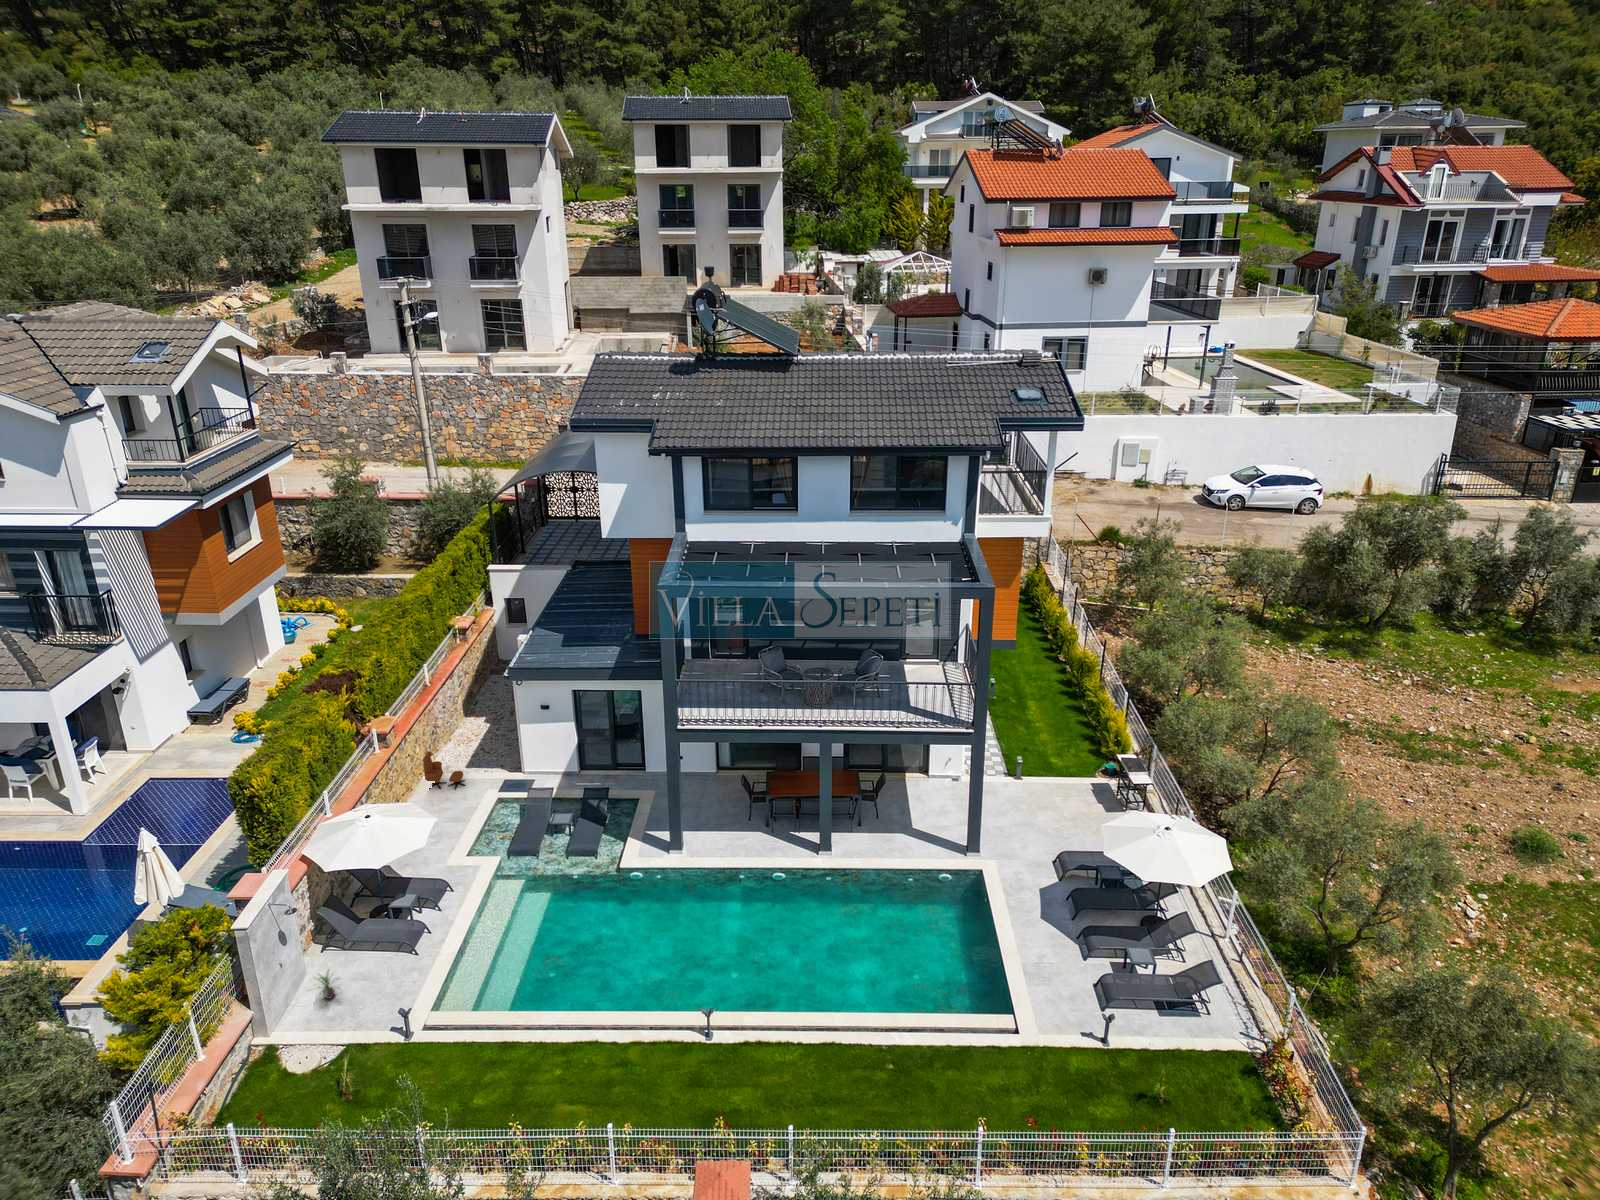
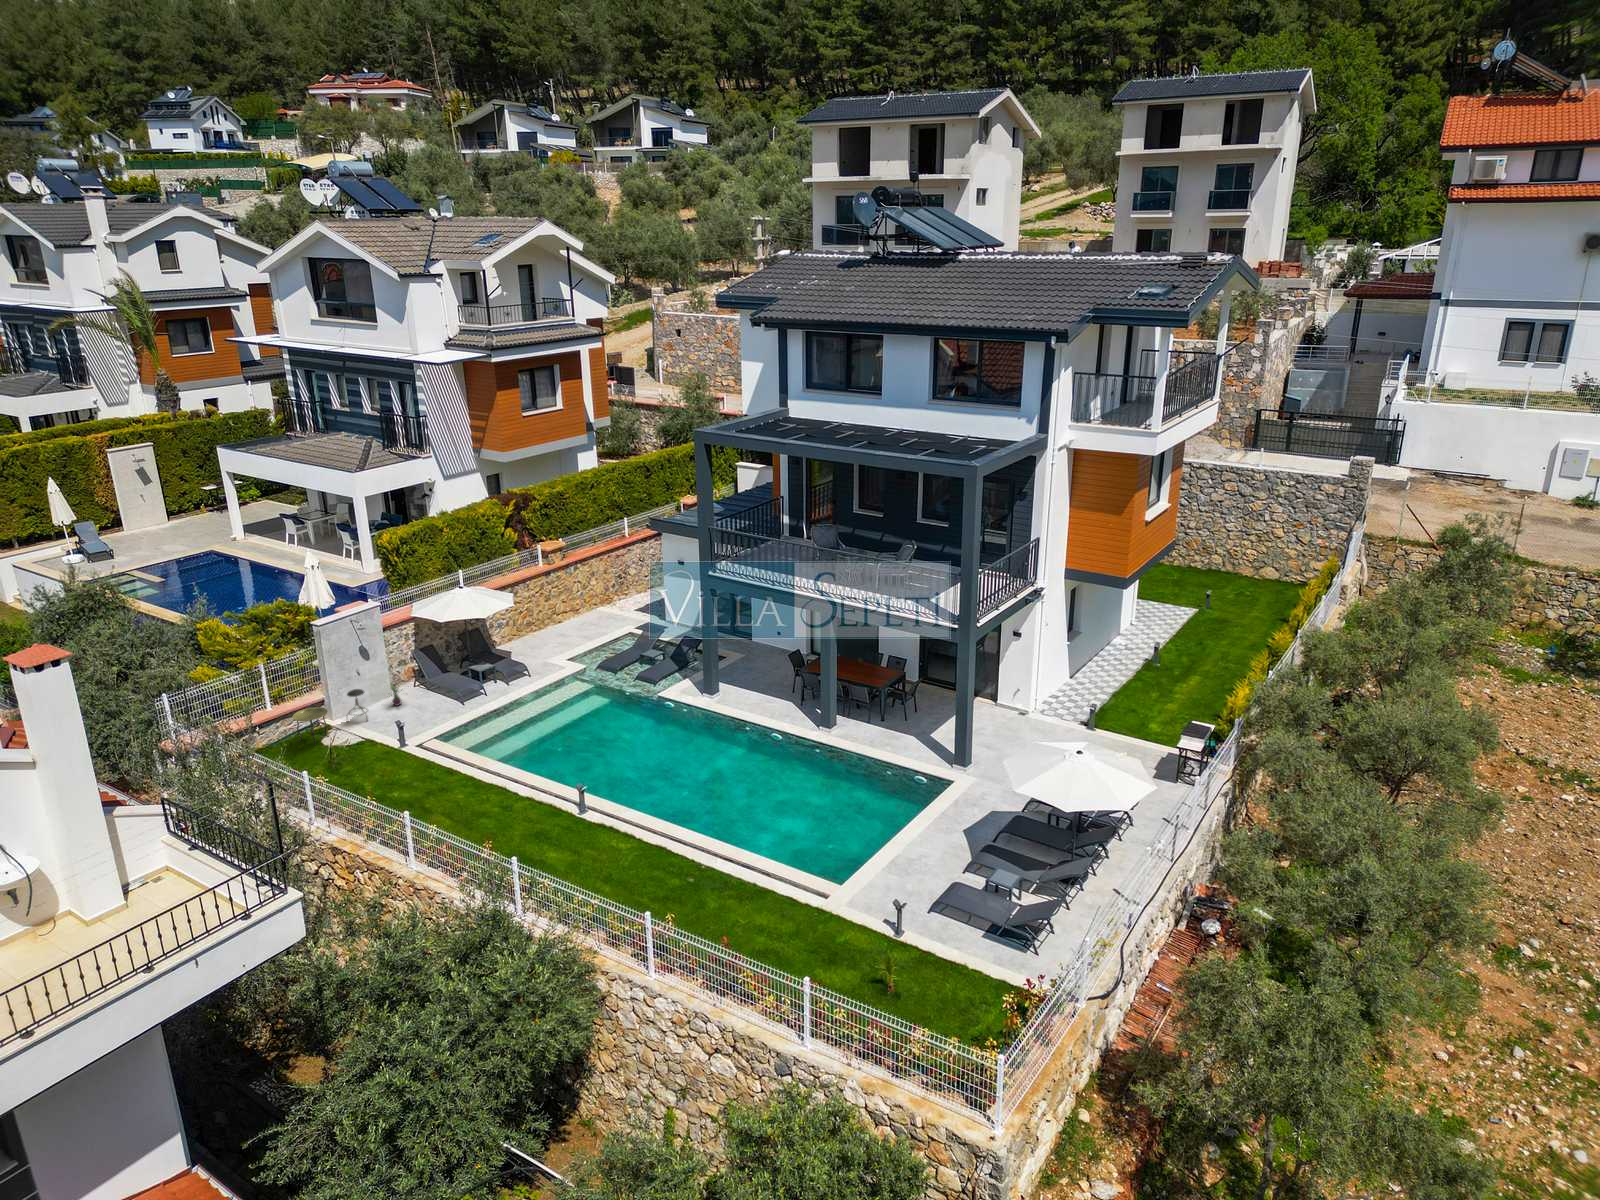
lounge chair: present [423,751,466,789] -> none [588,584,622,619]
stool: none [284,999,319,1047] -> present [347,689,366,714]
side table: none [245,1046,292,1105] -> present [293,707,329,745]

